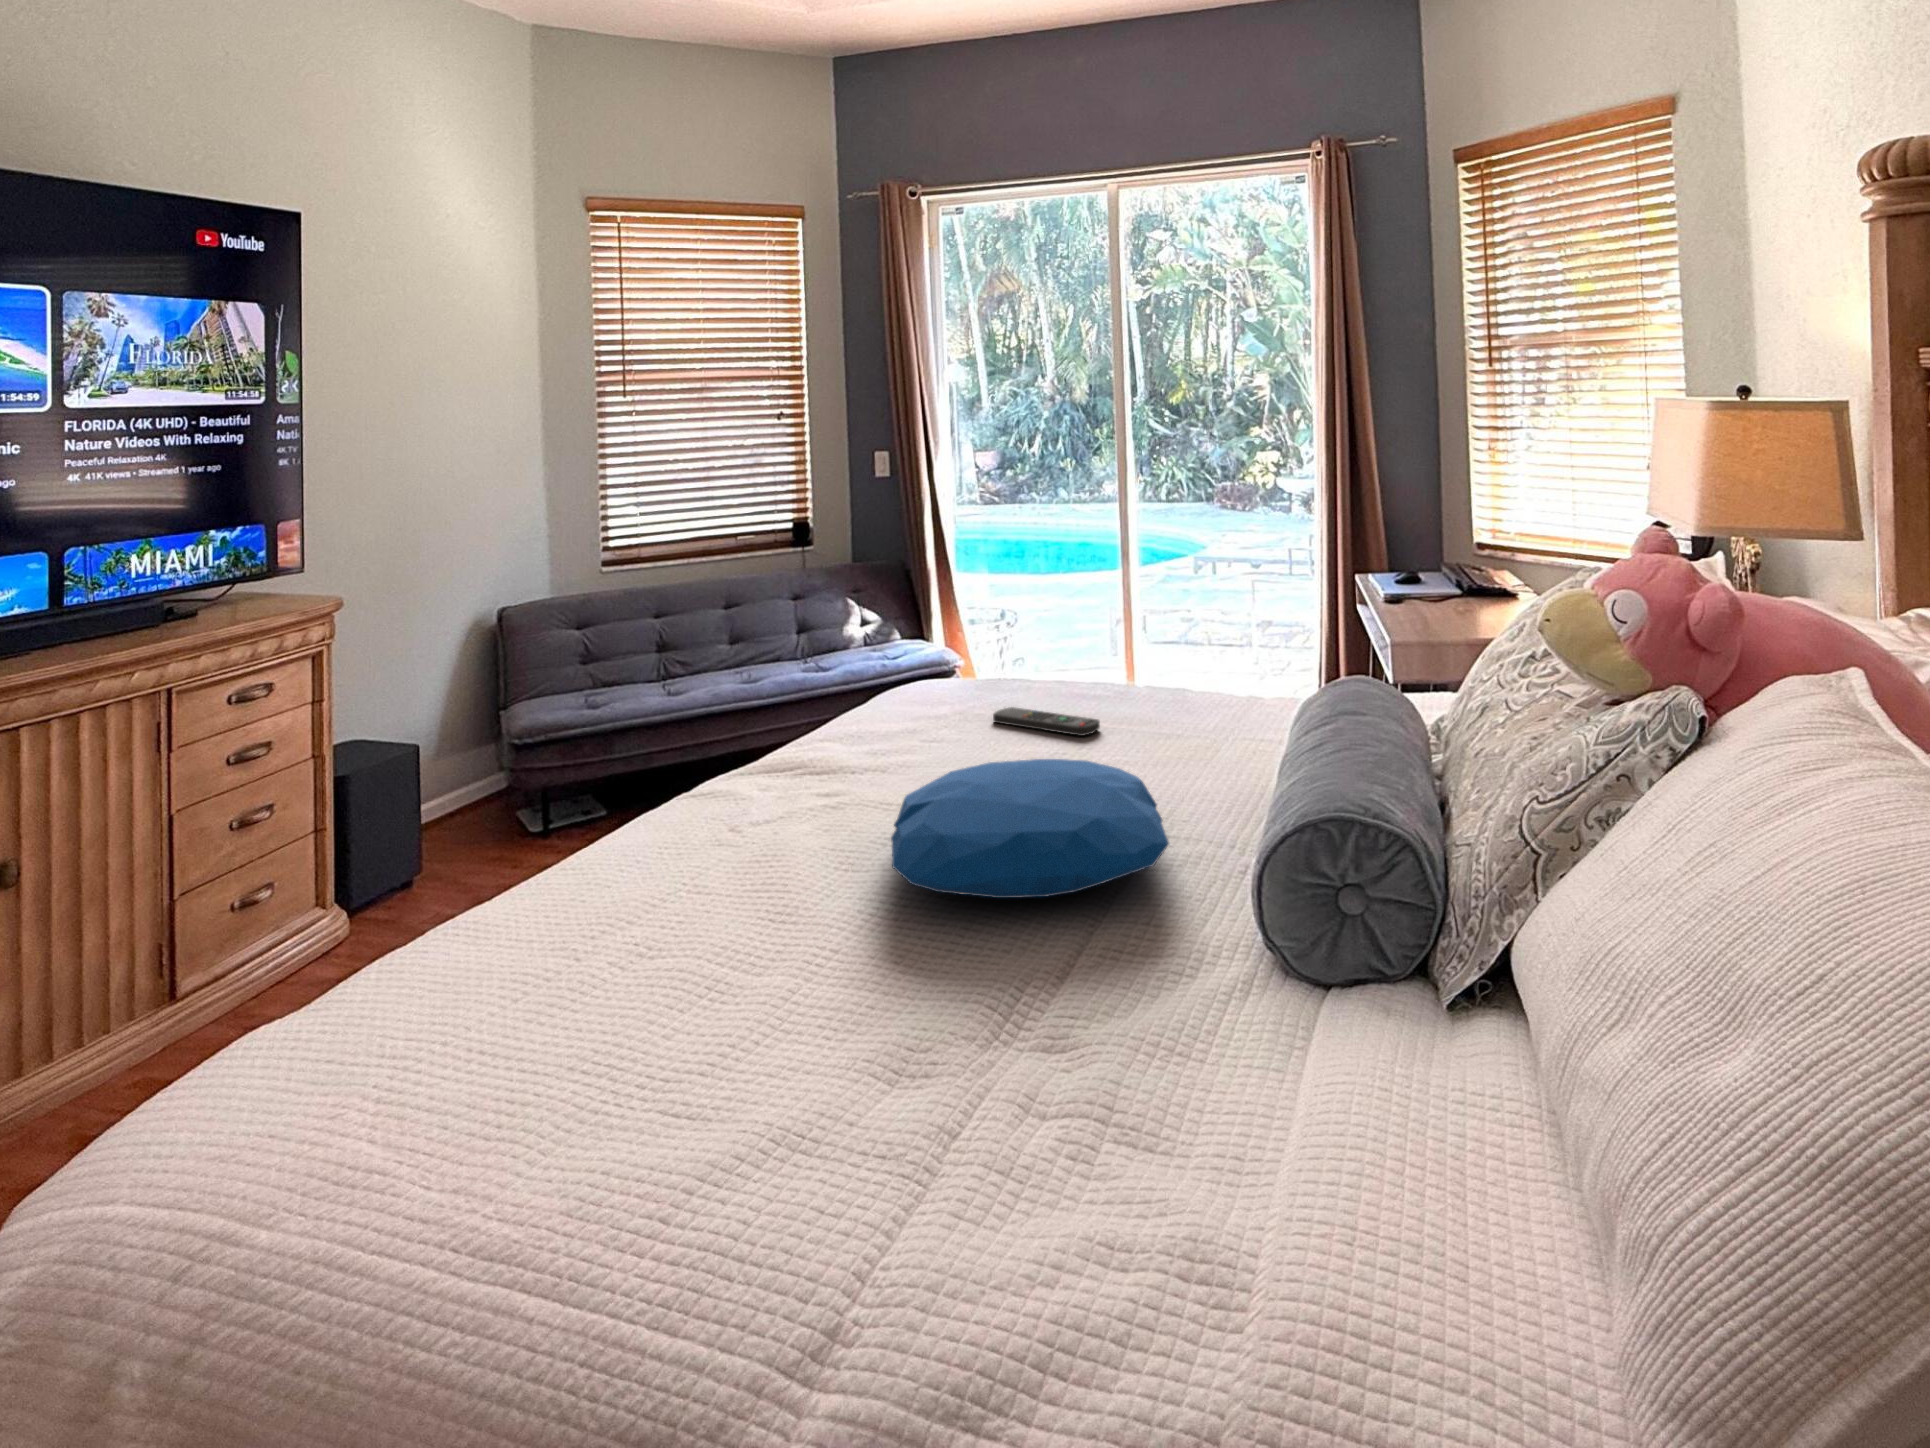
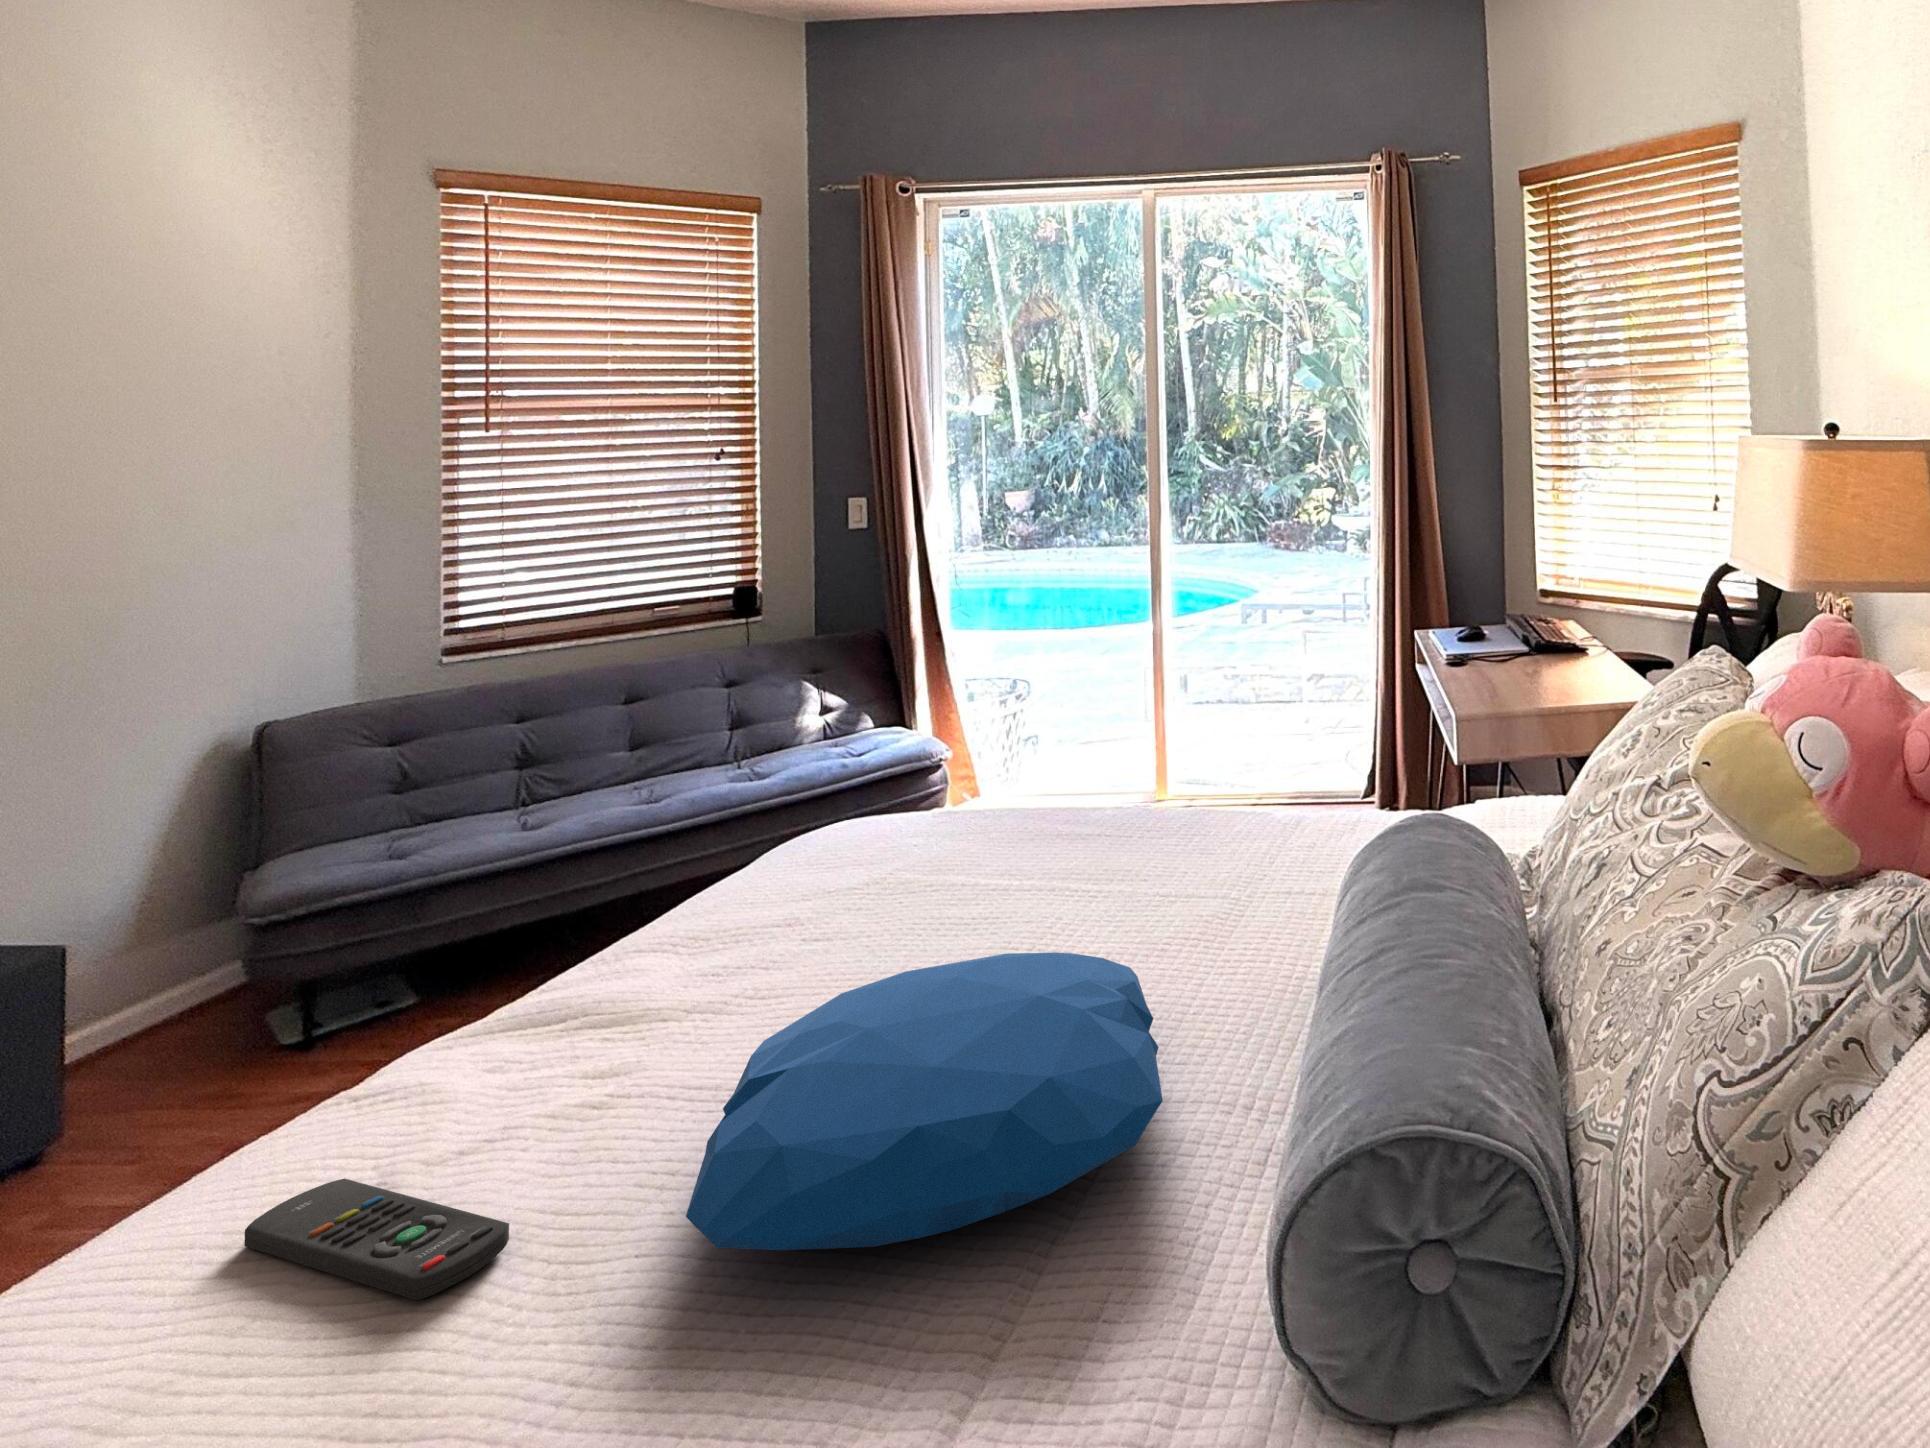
remote control: present [993,707,1100,736] -> present [244,1178,509,1300]

